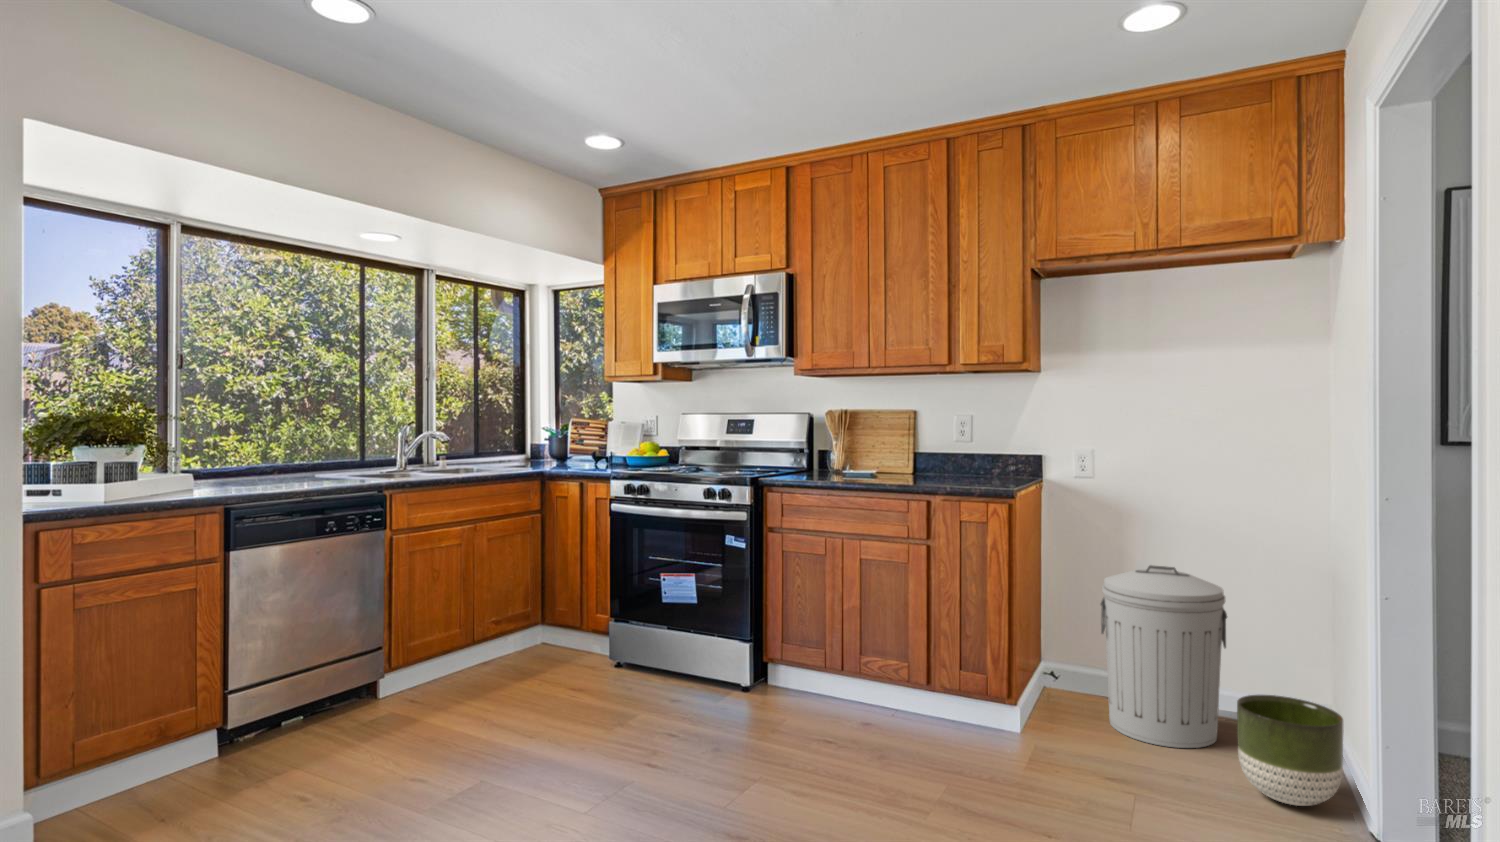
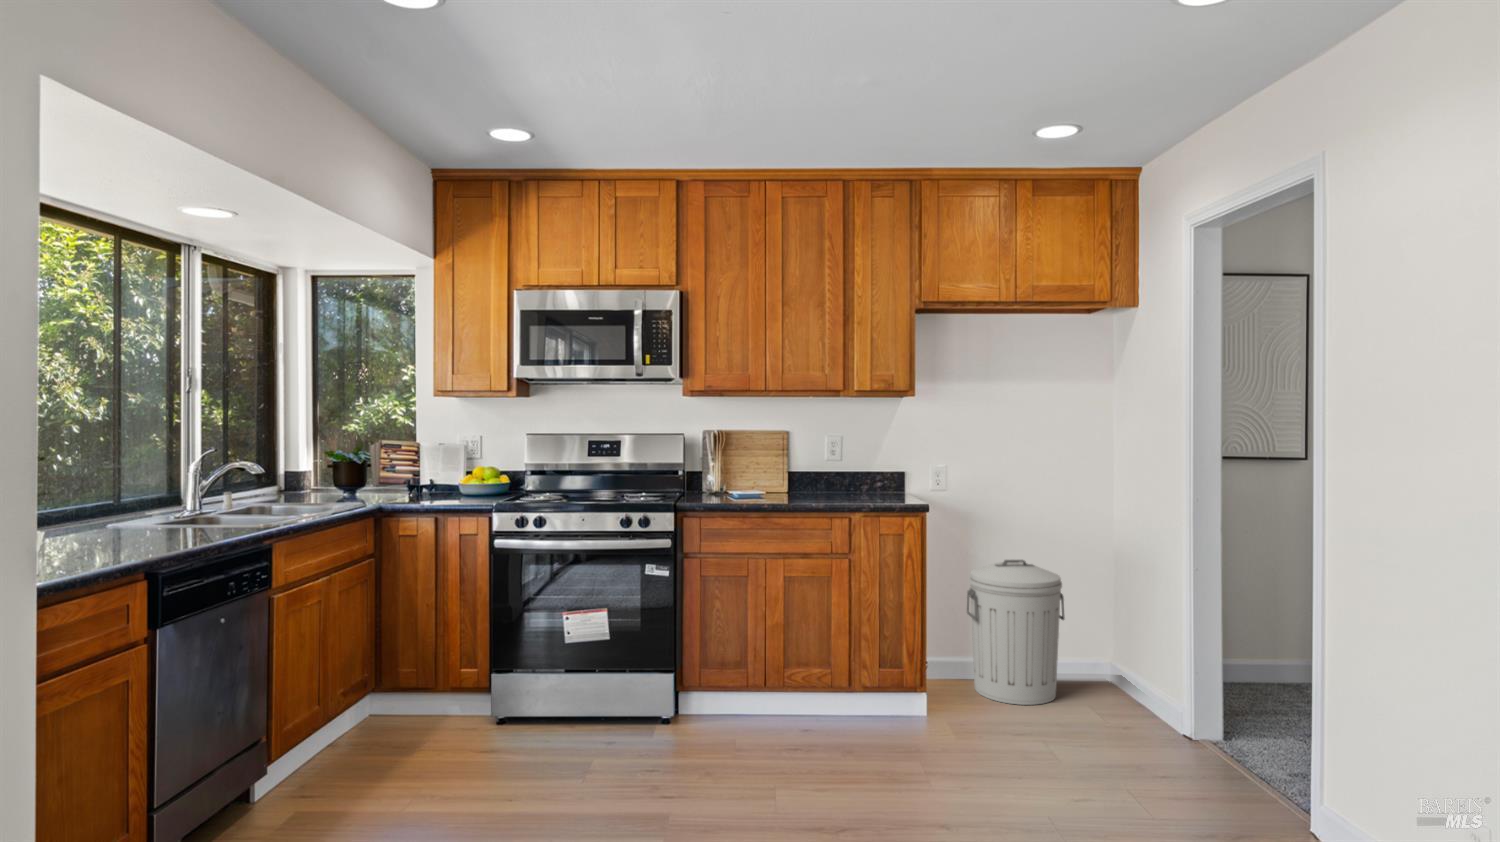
planter: present [1237,695,1344,806] -> none [1100,651,1172,731]

